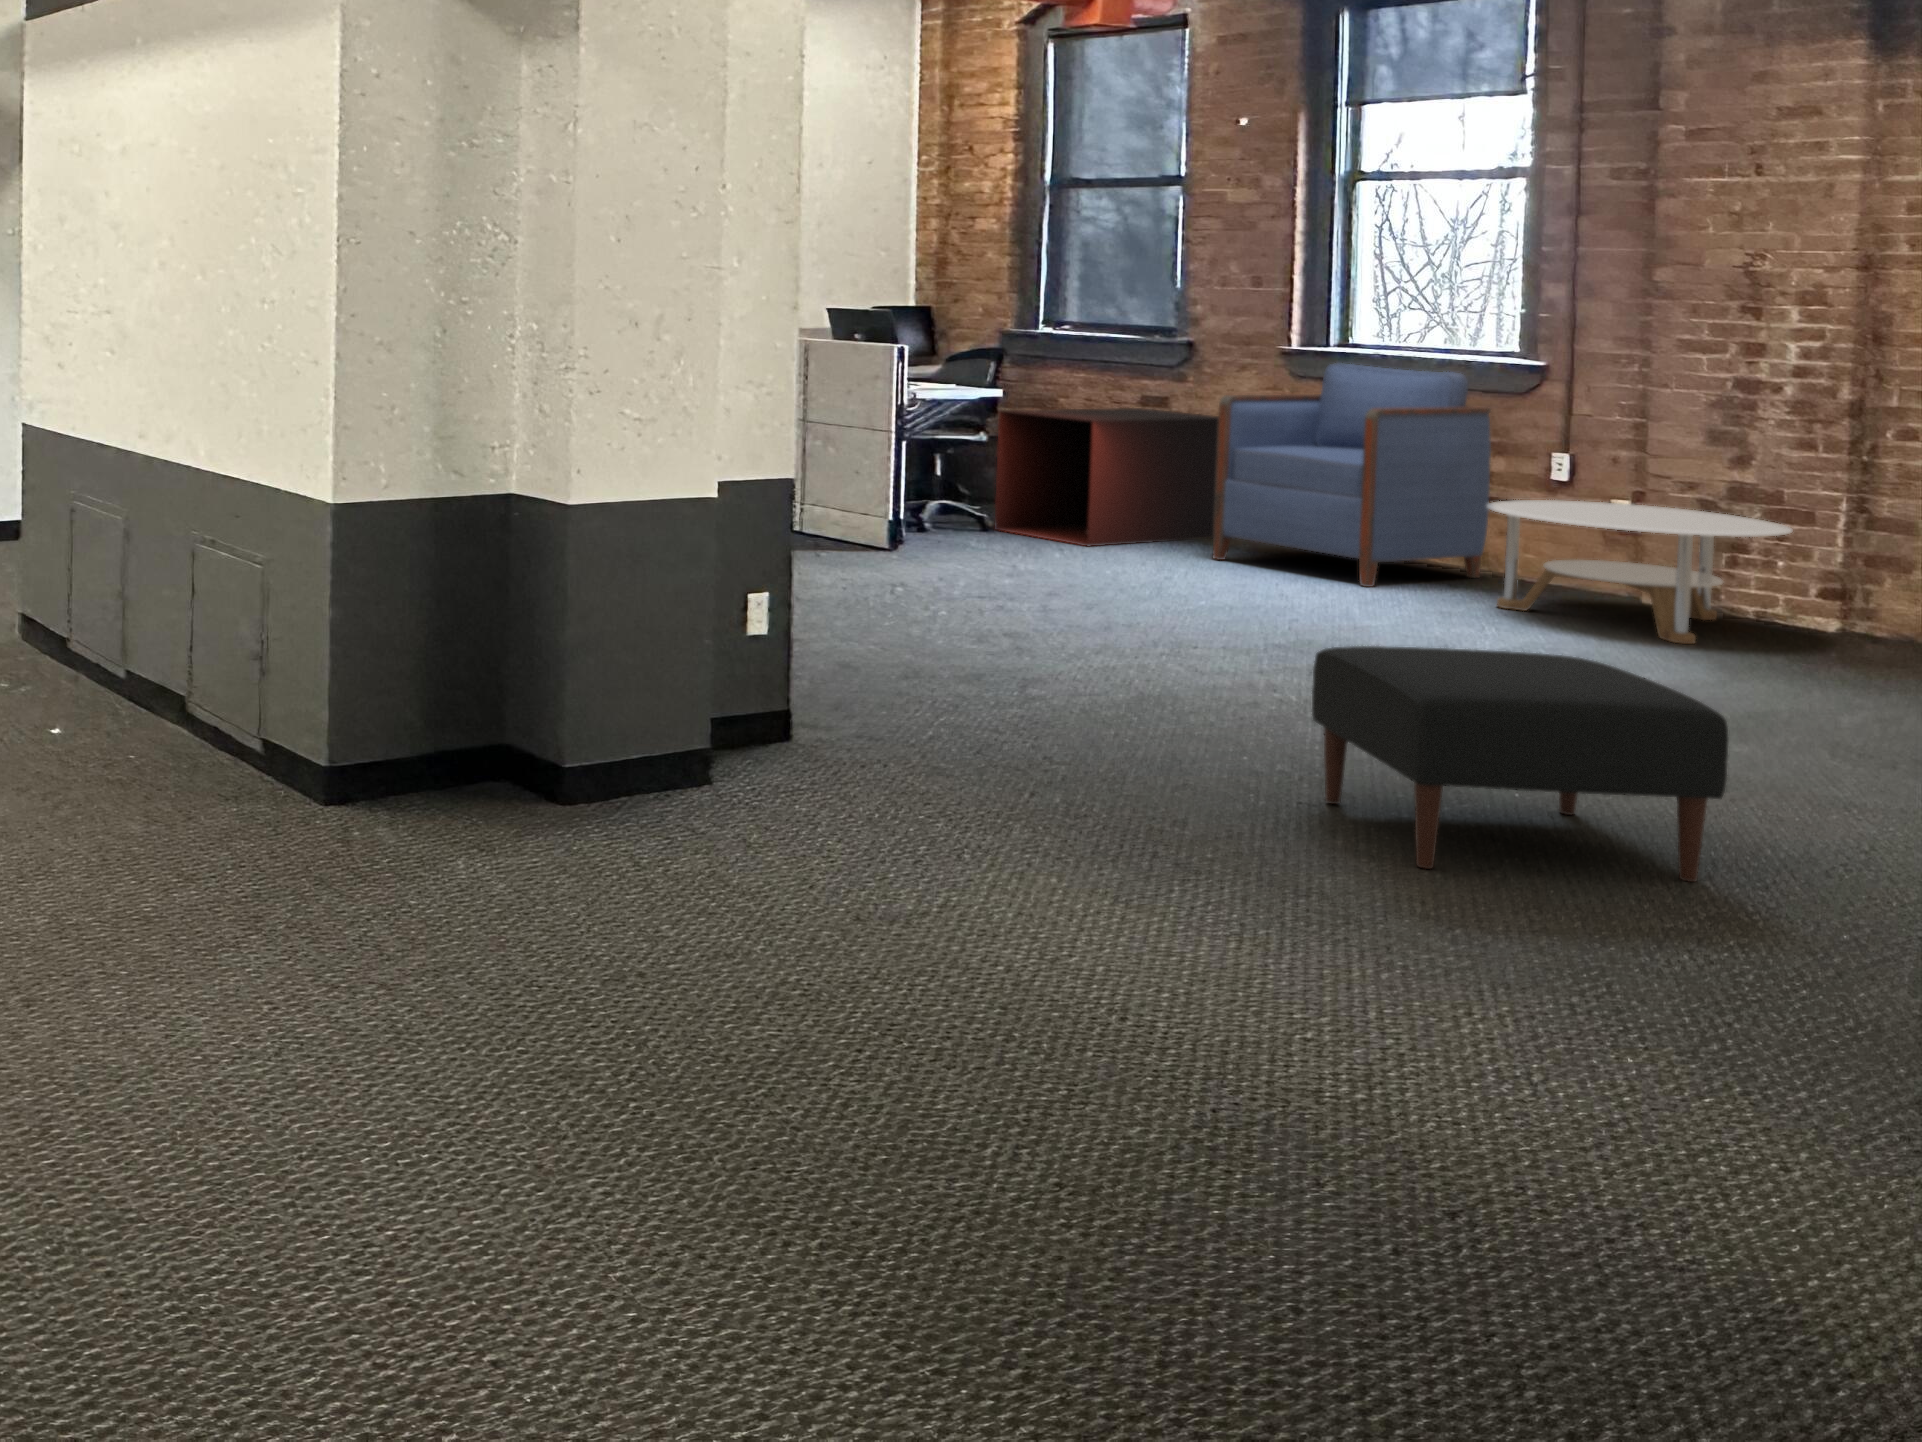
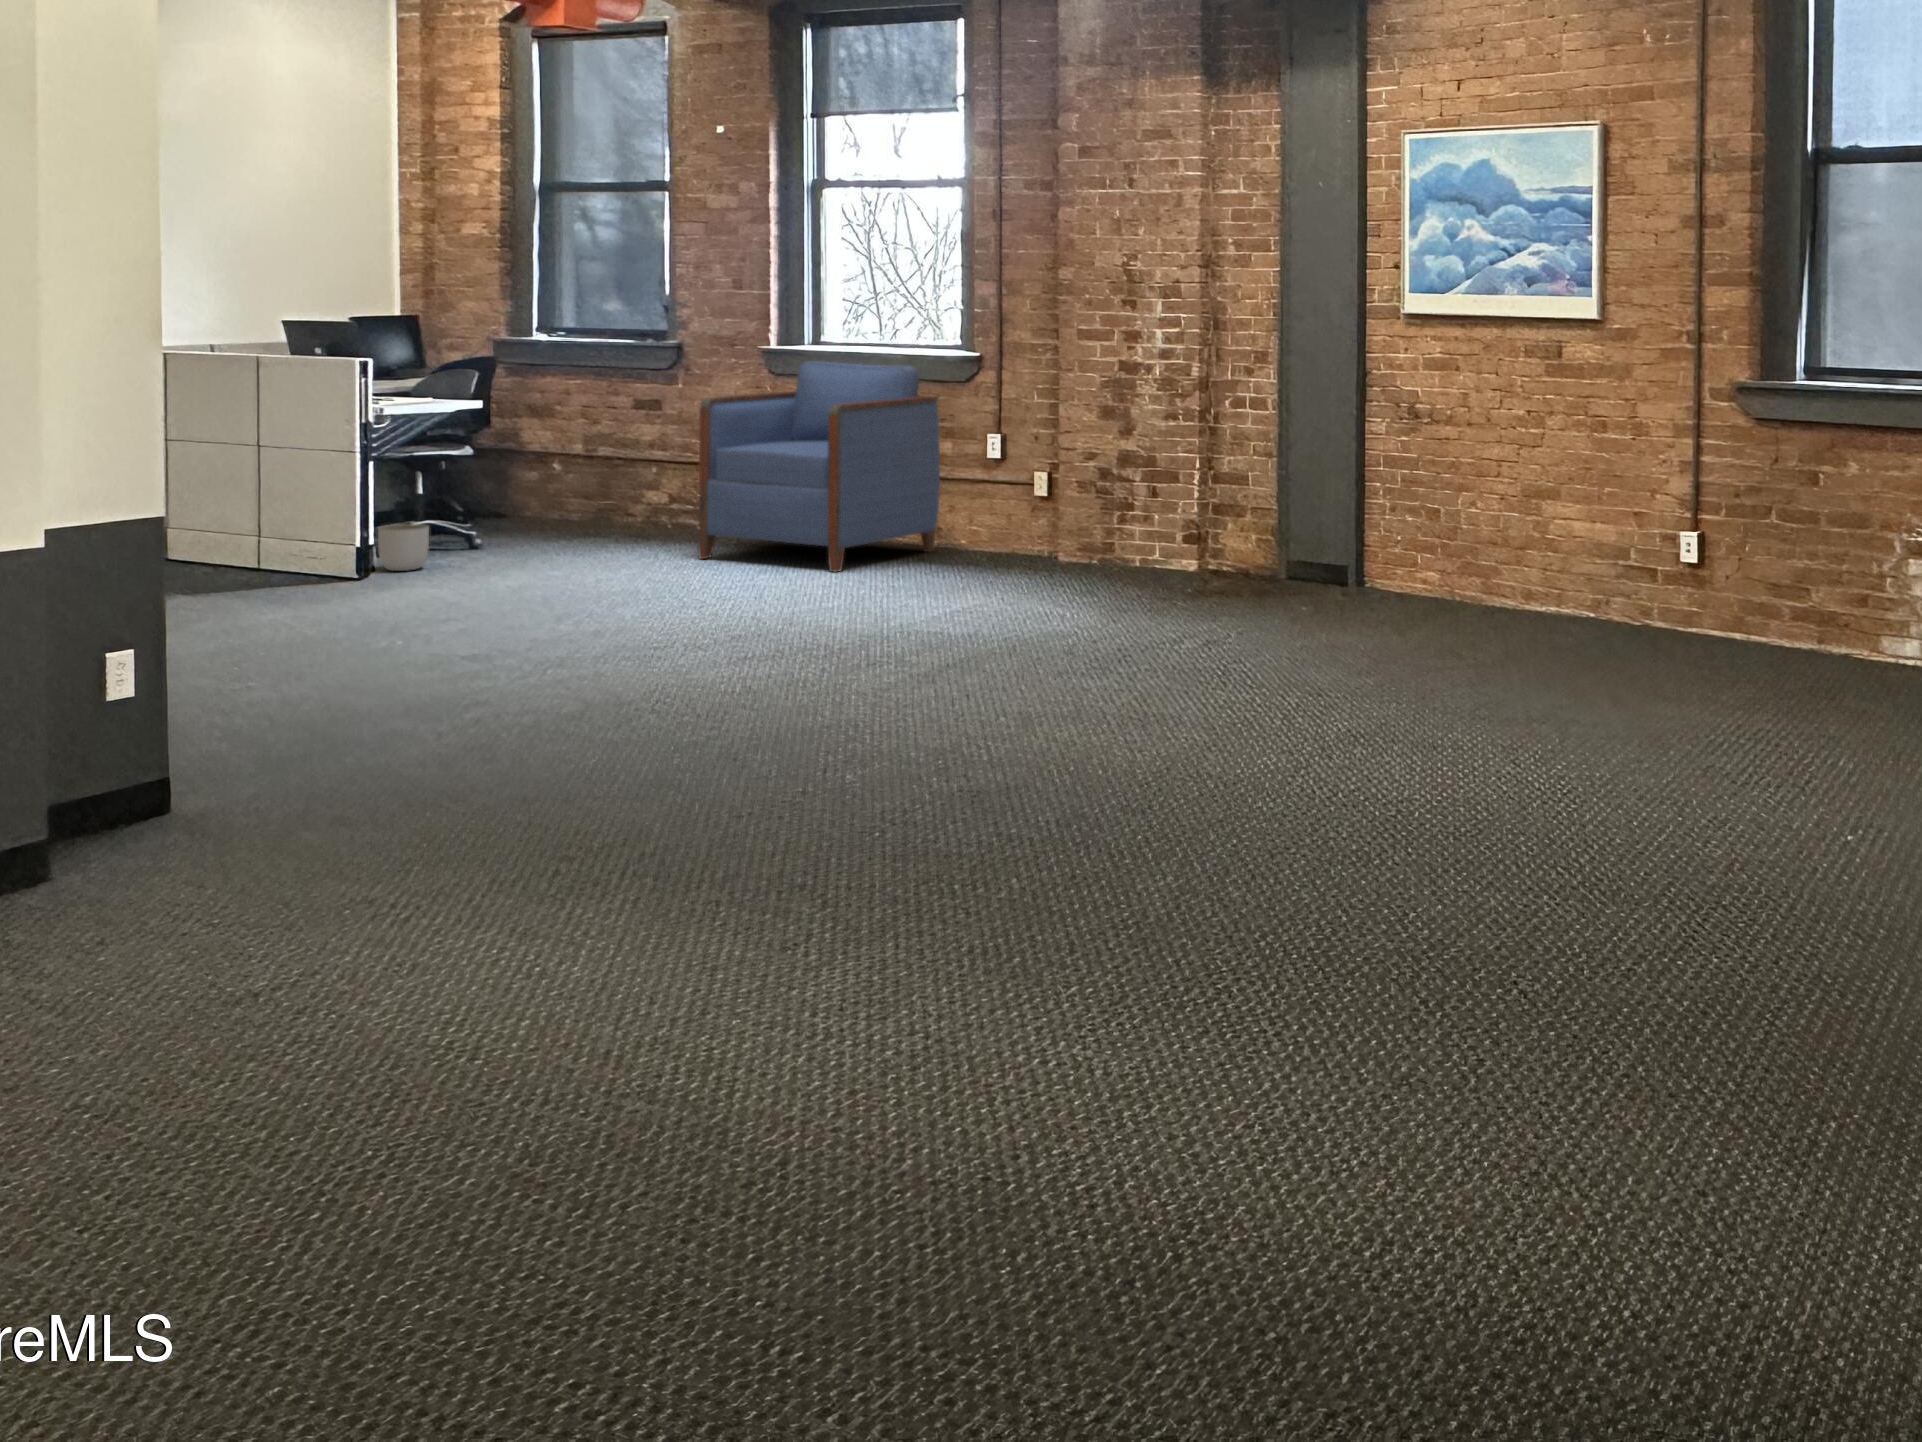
storage cabinet: present [994,408,1219,546] -> none [481,412,722,558]
planter: none [907,497,953,541] -> present [378,524,429,571]
round table: present [1487,500,1792,644] -> none [931,475,1162,596]
ottoman: present [1312,646,1728,882] -> none [730,645,1075,880]

